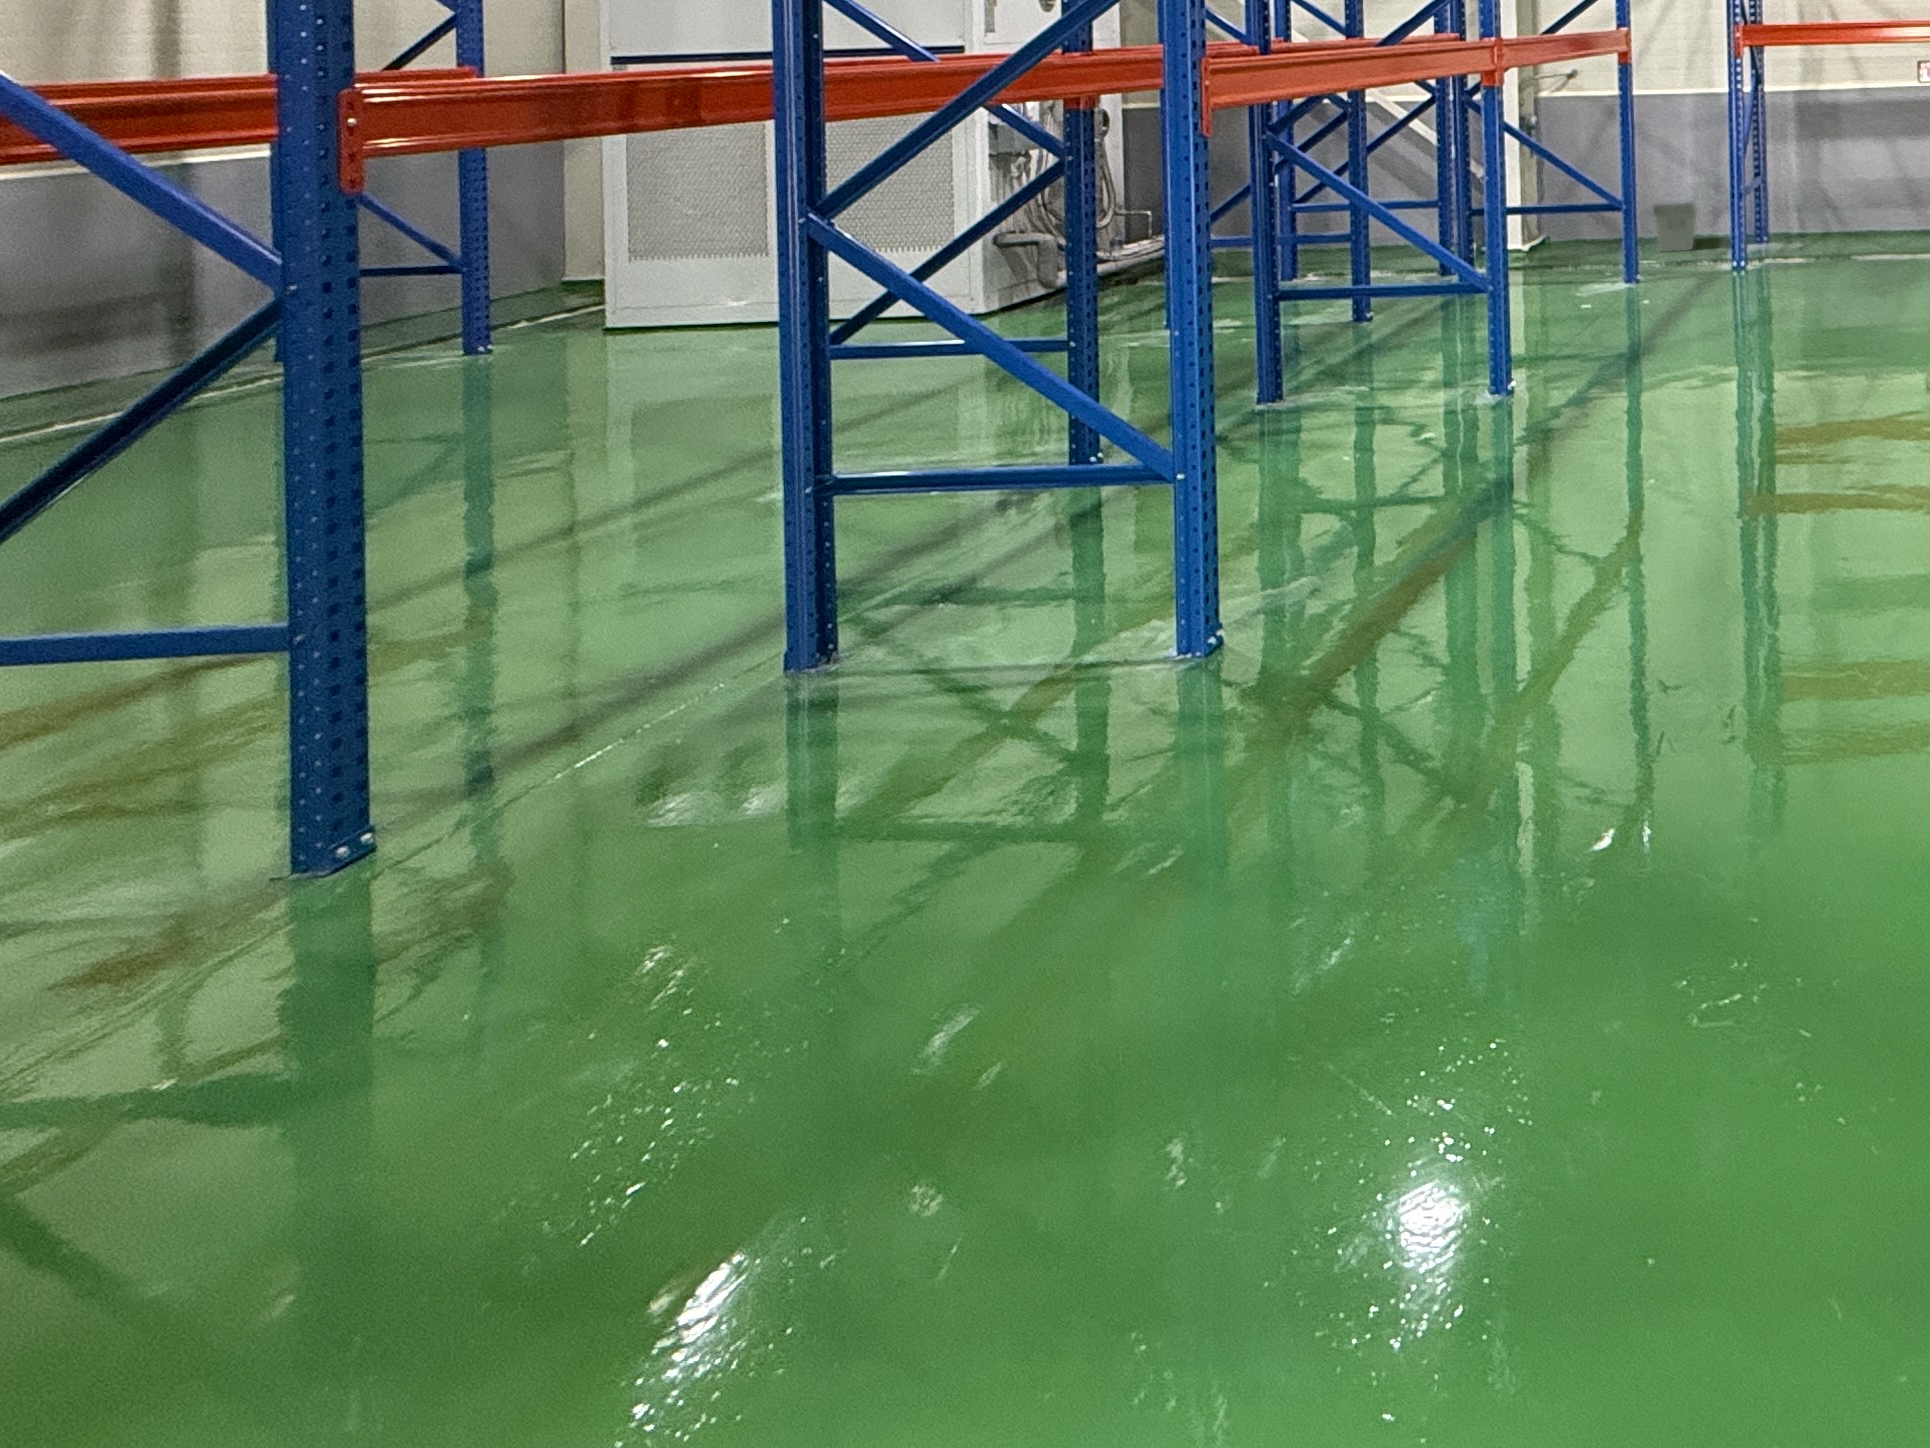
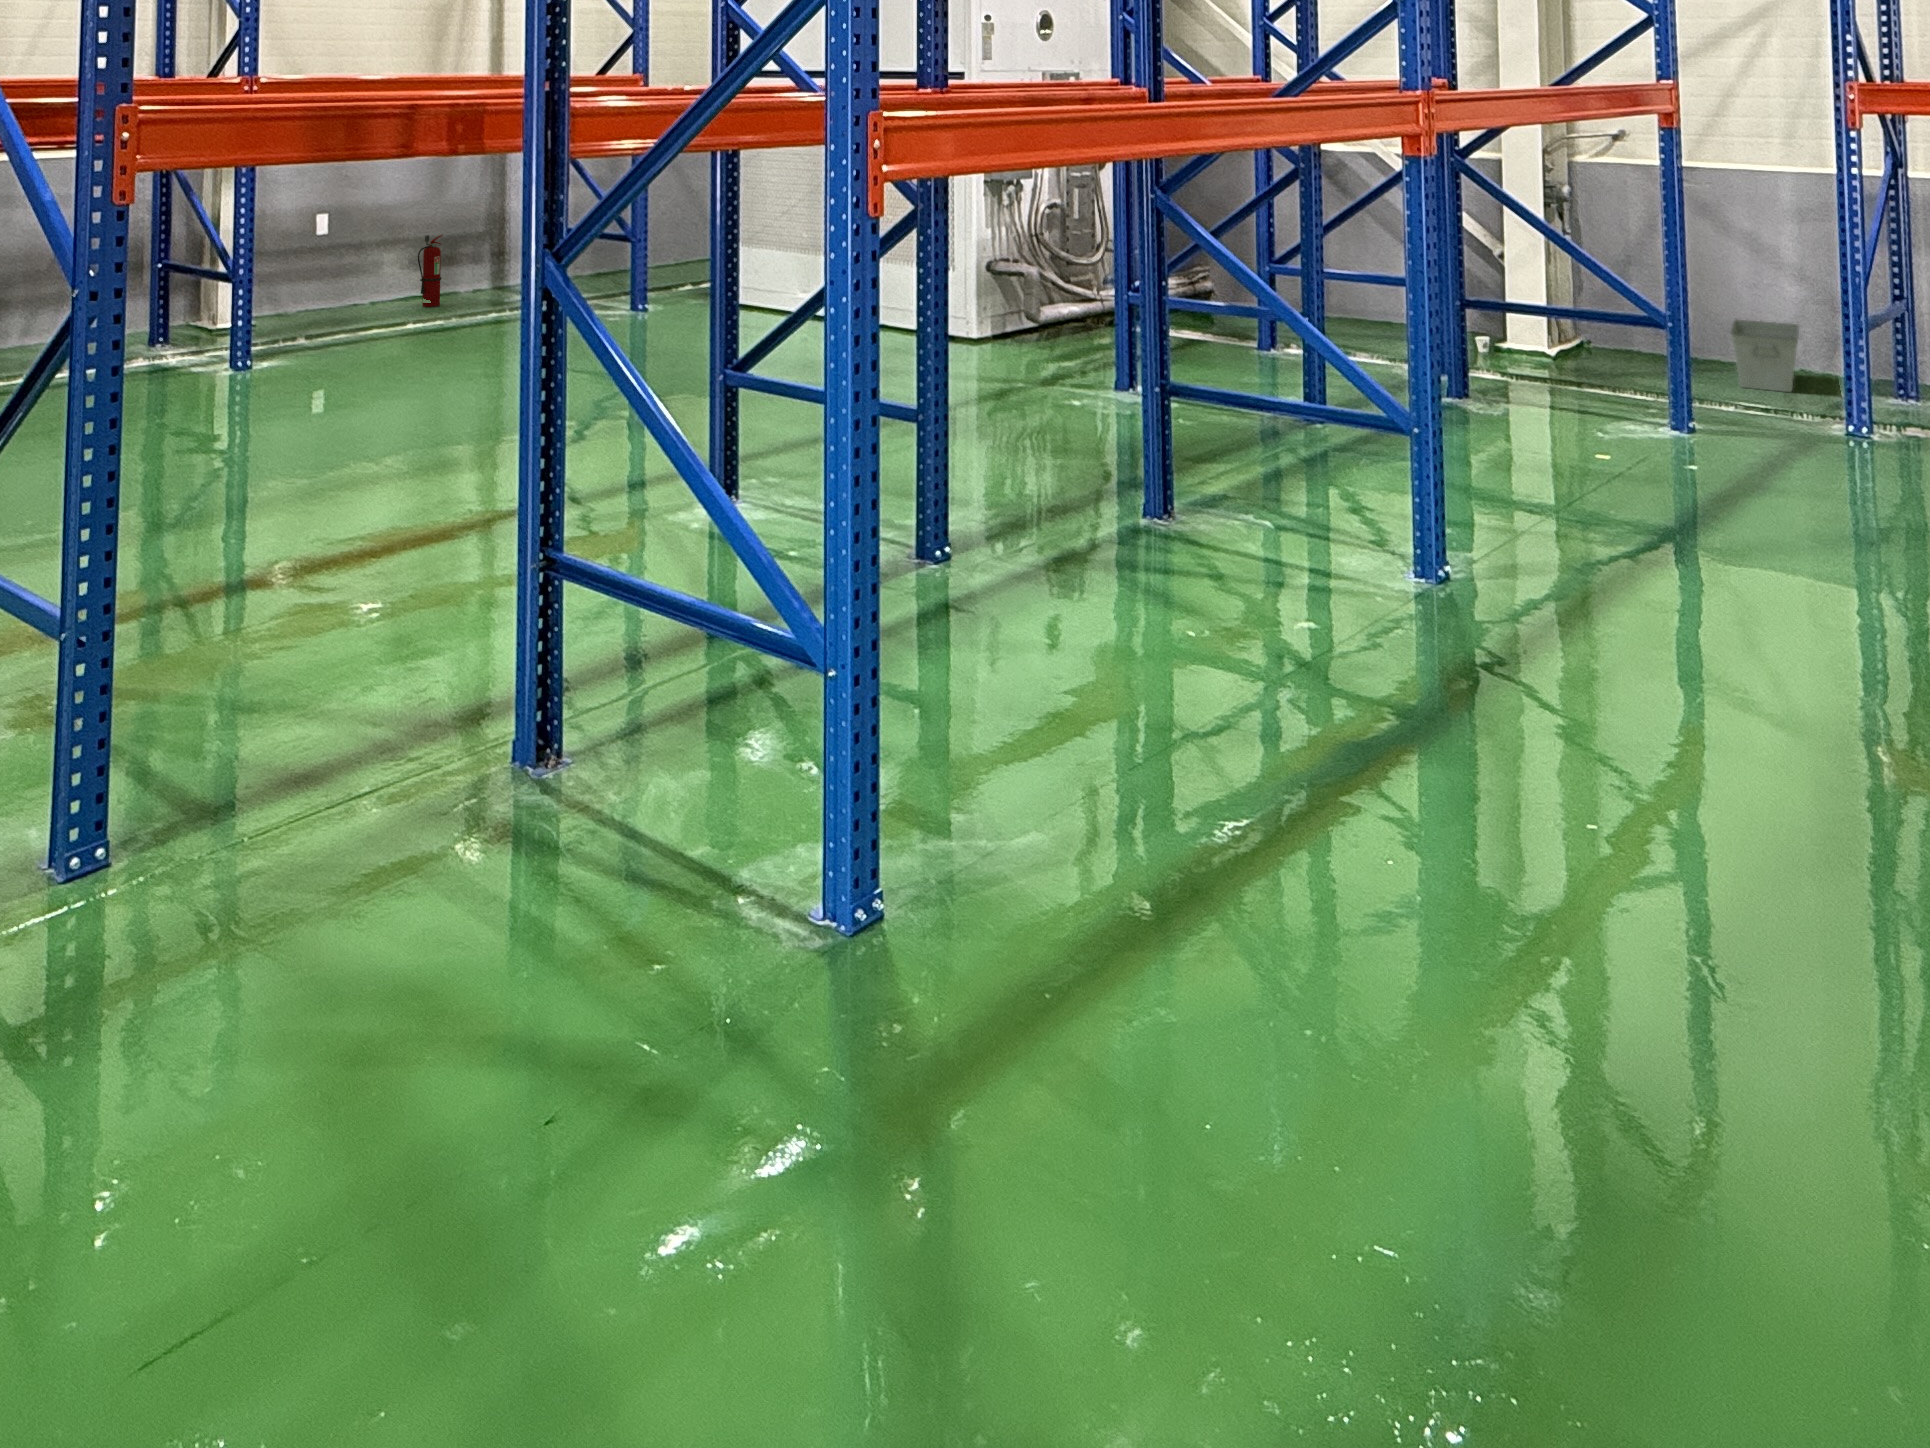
fire extinguisher: none [35,301,84,403] -> present [418,235,443,307]

